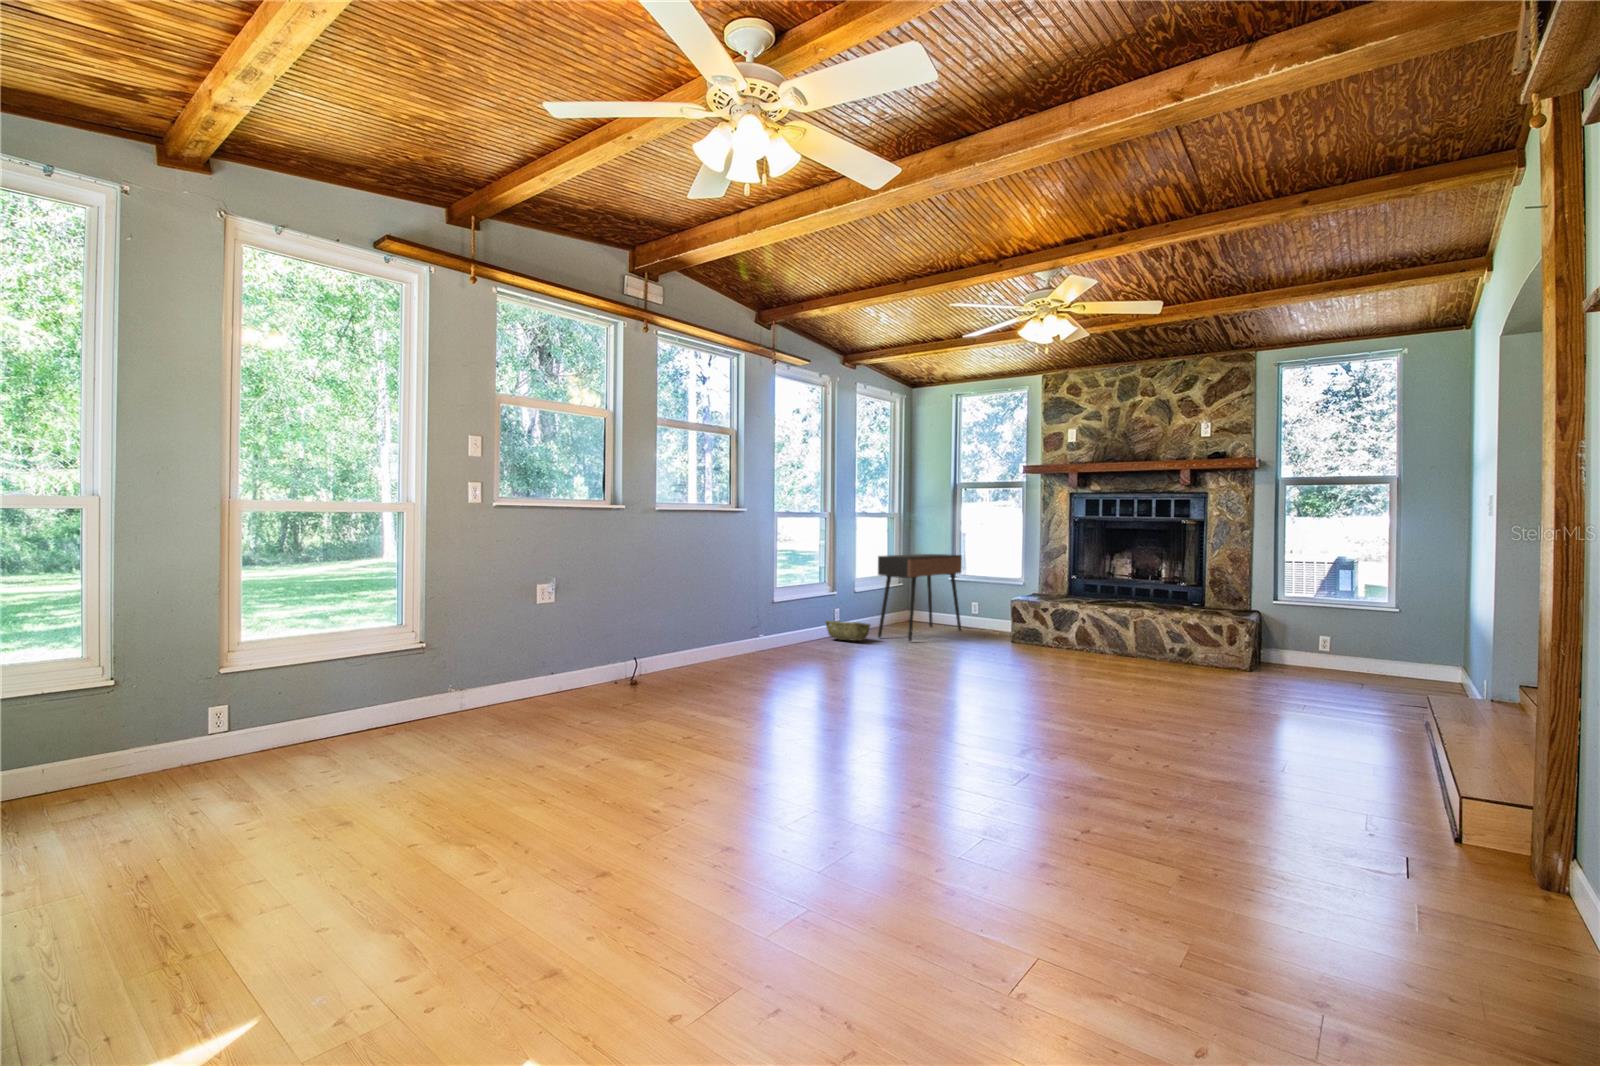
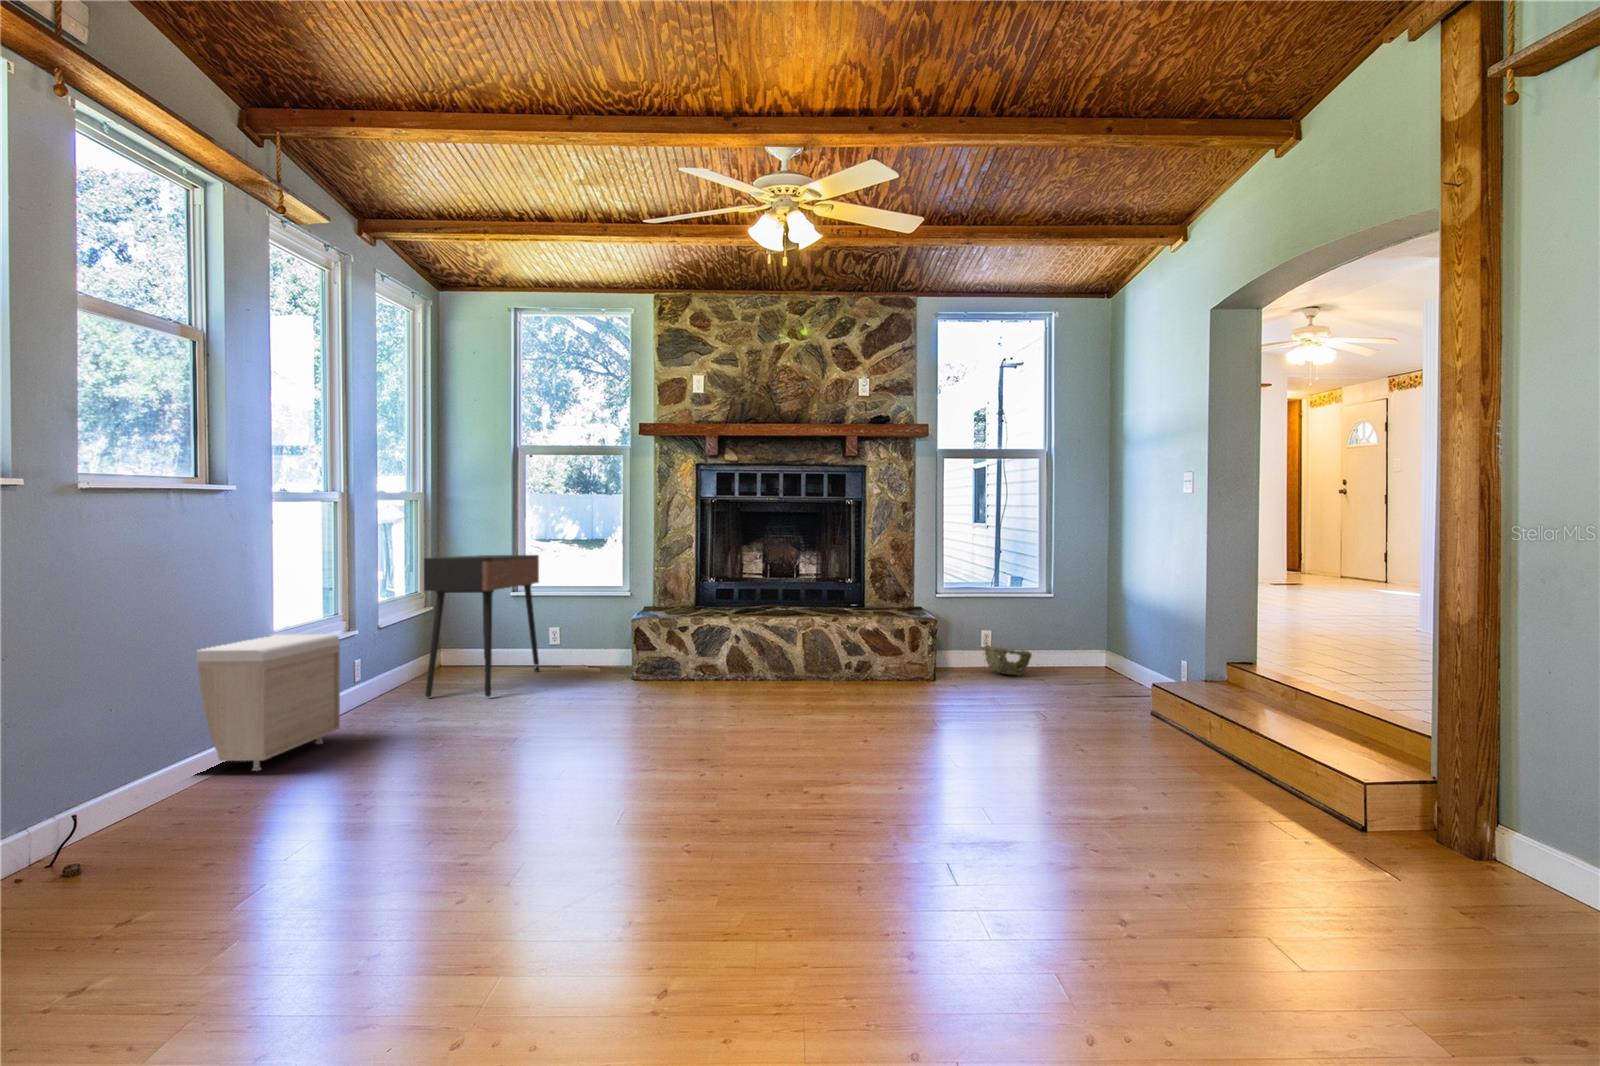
storage bench: none [731,594,813,662] -> present [197,634,340,771]
woven basket: present [826,621,870,641] -> present [985,645,1032,675]

